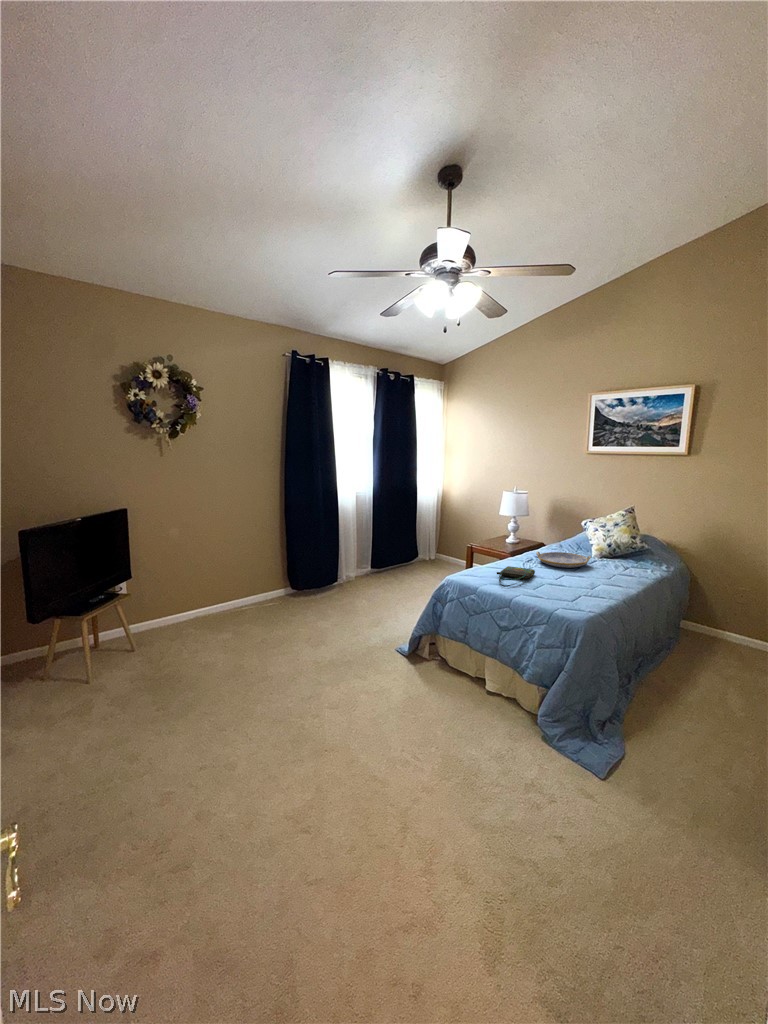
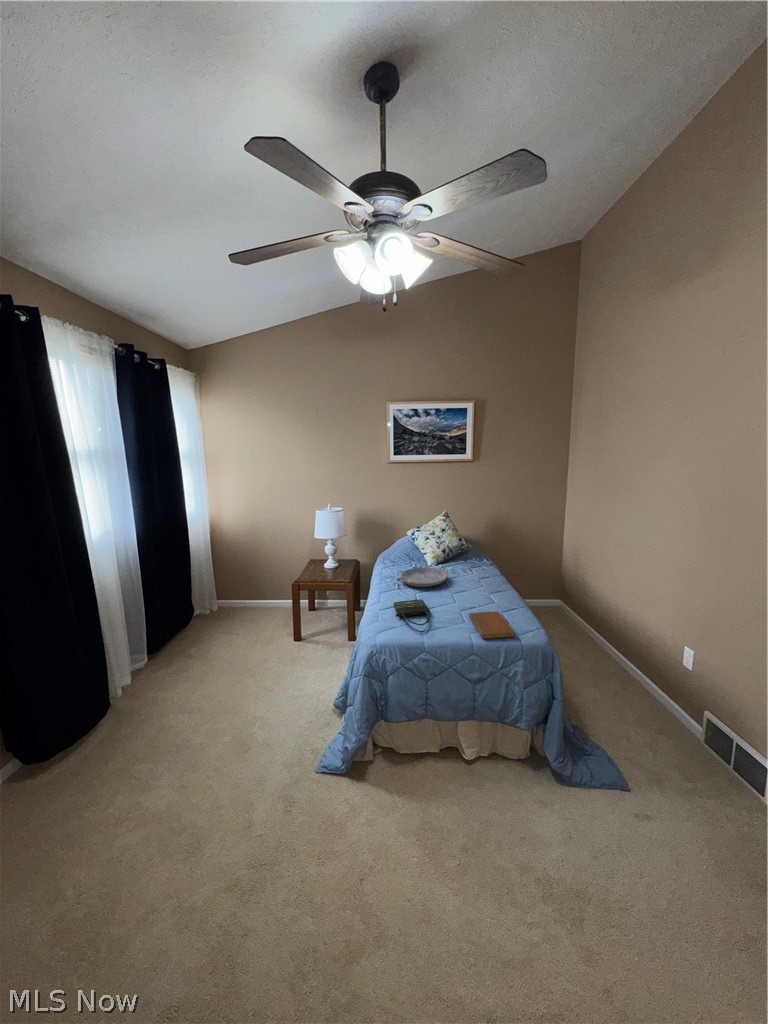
notebook: none [550,587,595,610] -> present [469,611,514,639]

